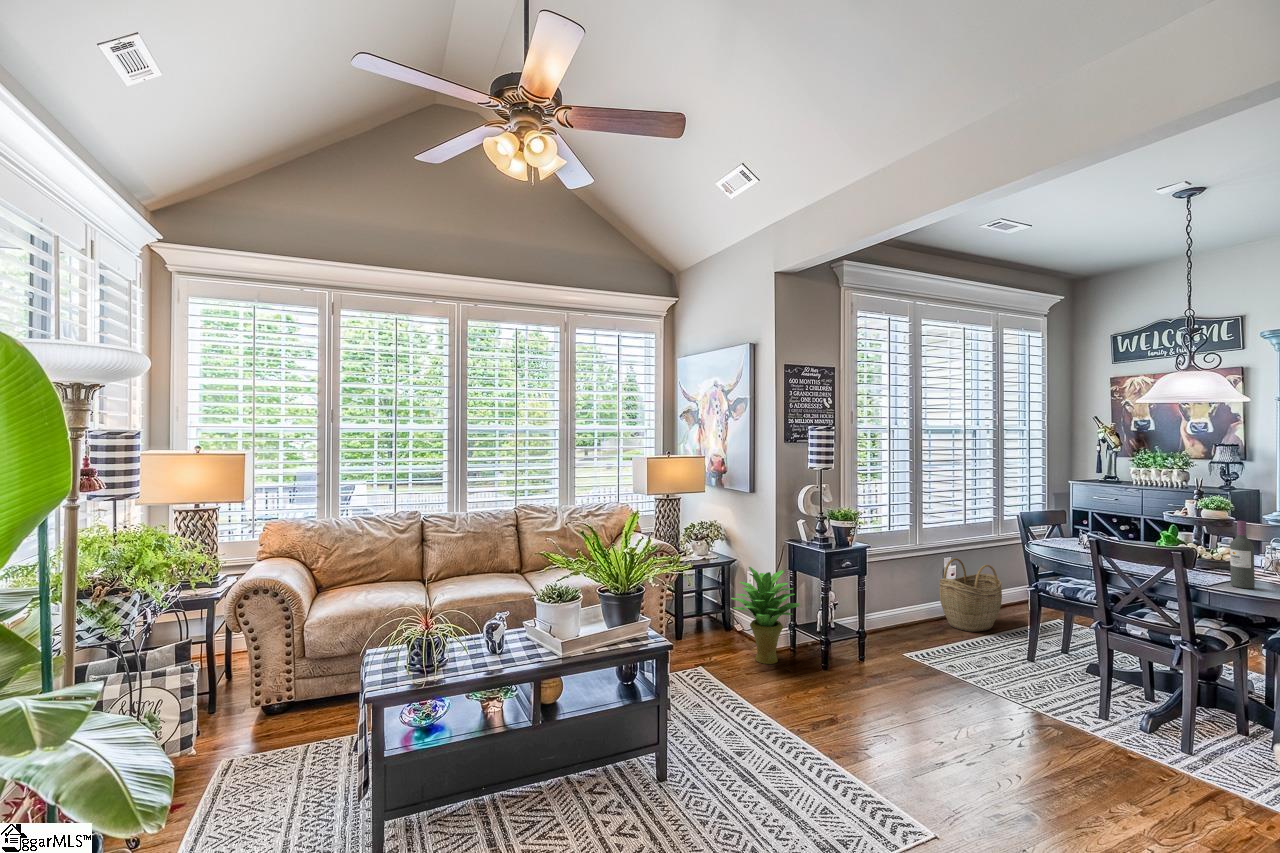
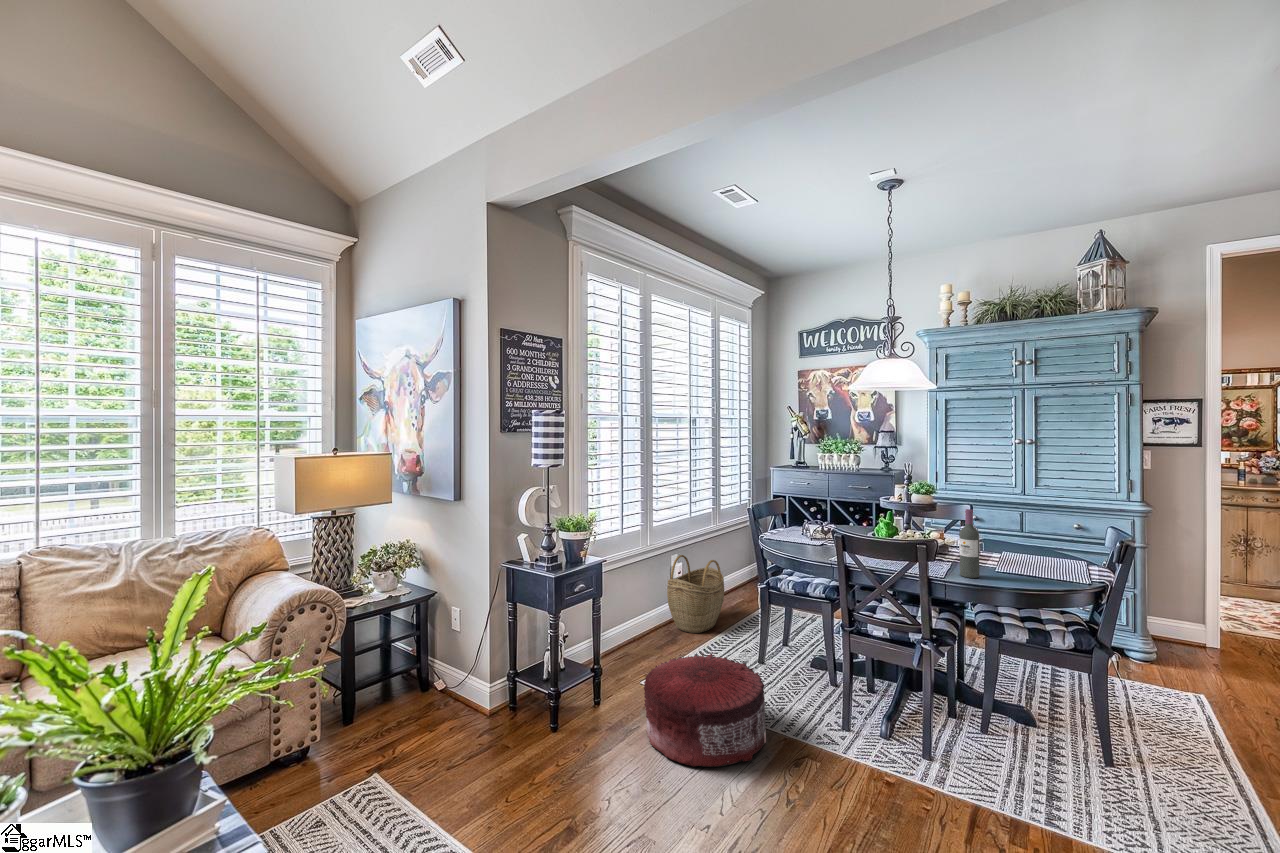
potted plant: present [731,567,800,664] -> none [426,603,522,737]
pouf: none [898,632,1014,717] -> present [644,654,766,767]

